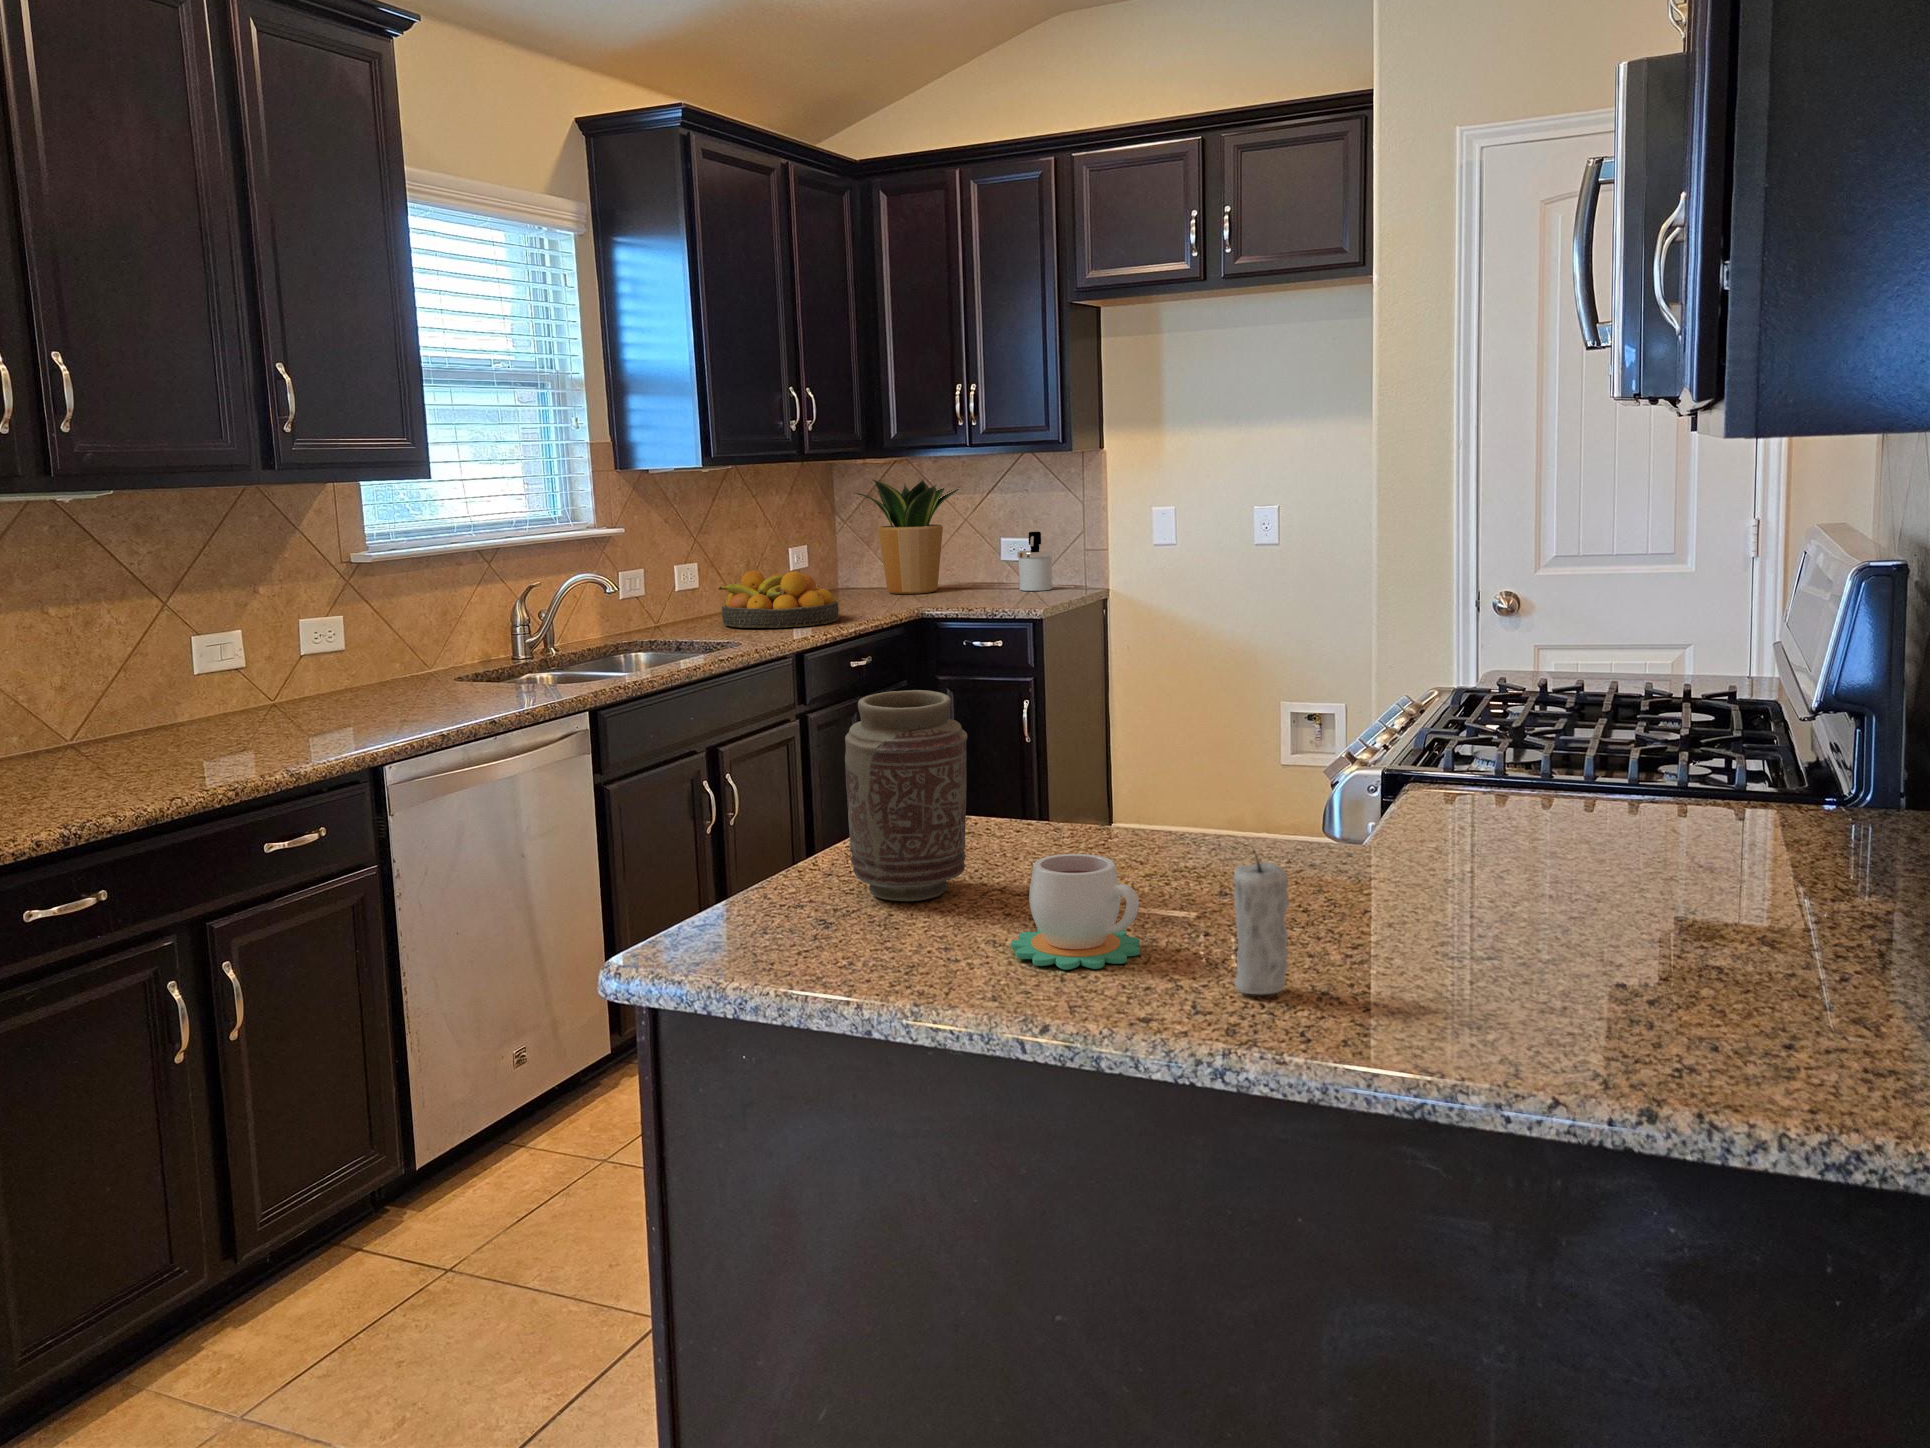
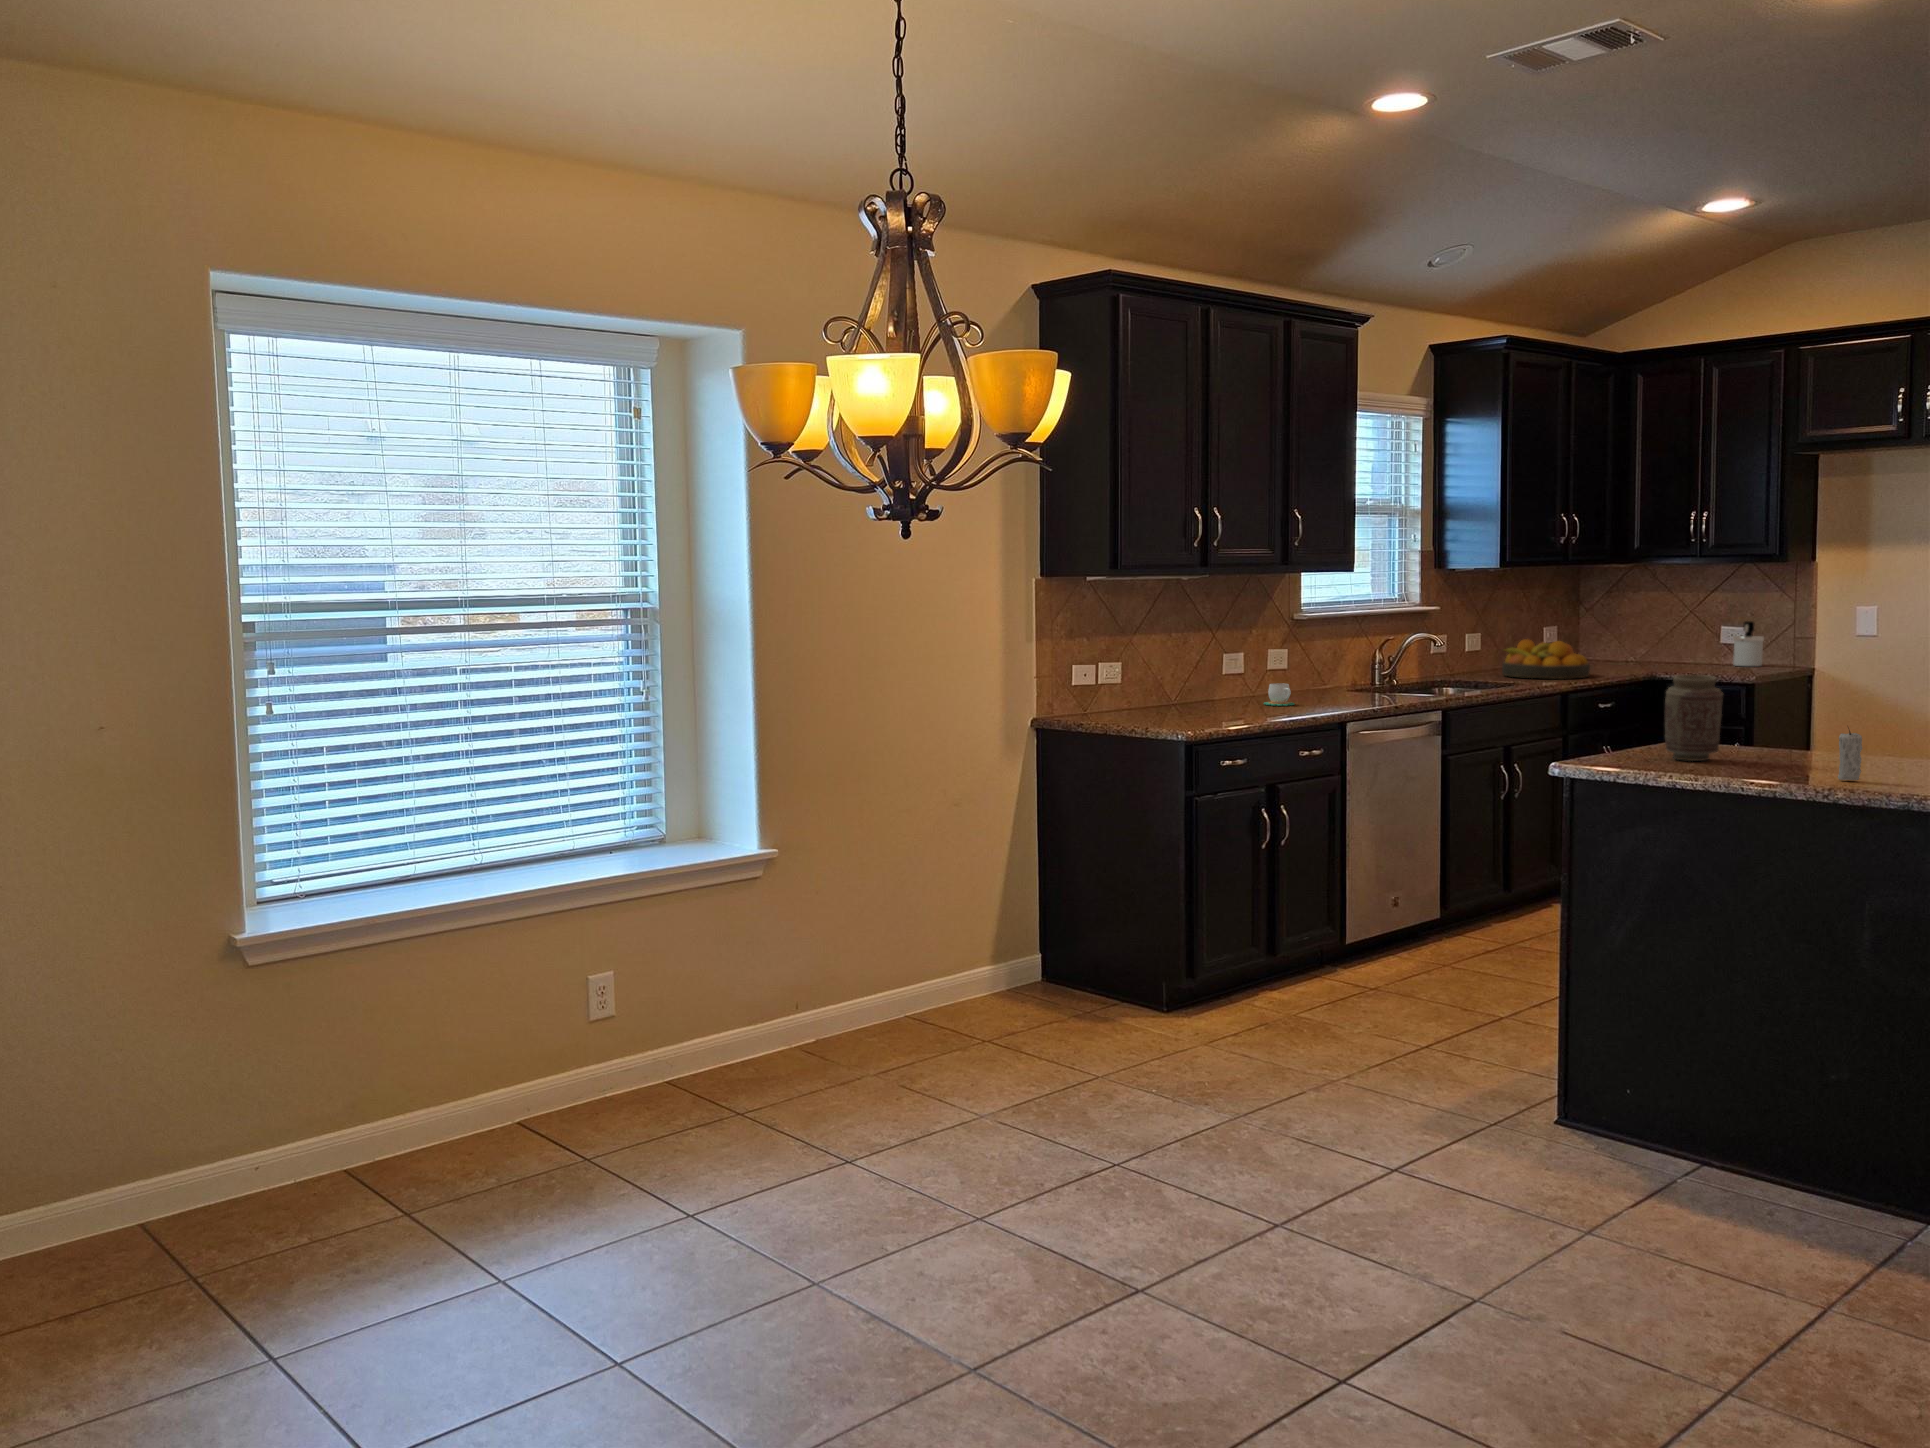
potted plant: present [855,479,960,594] -> none [1599,578,1692,664]
mug: present [1011,854,1140,970] -> present [1264,683,1295,706]

